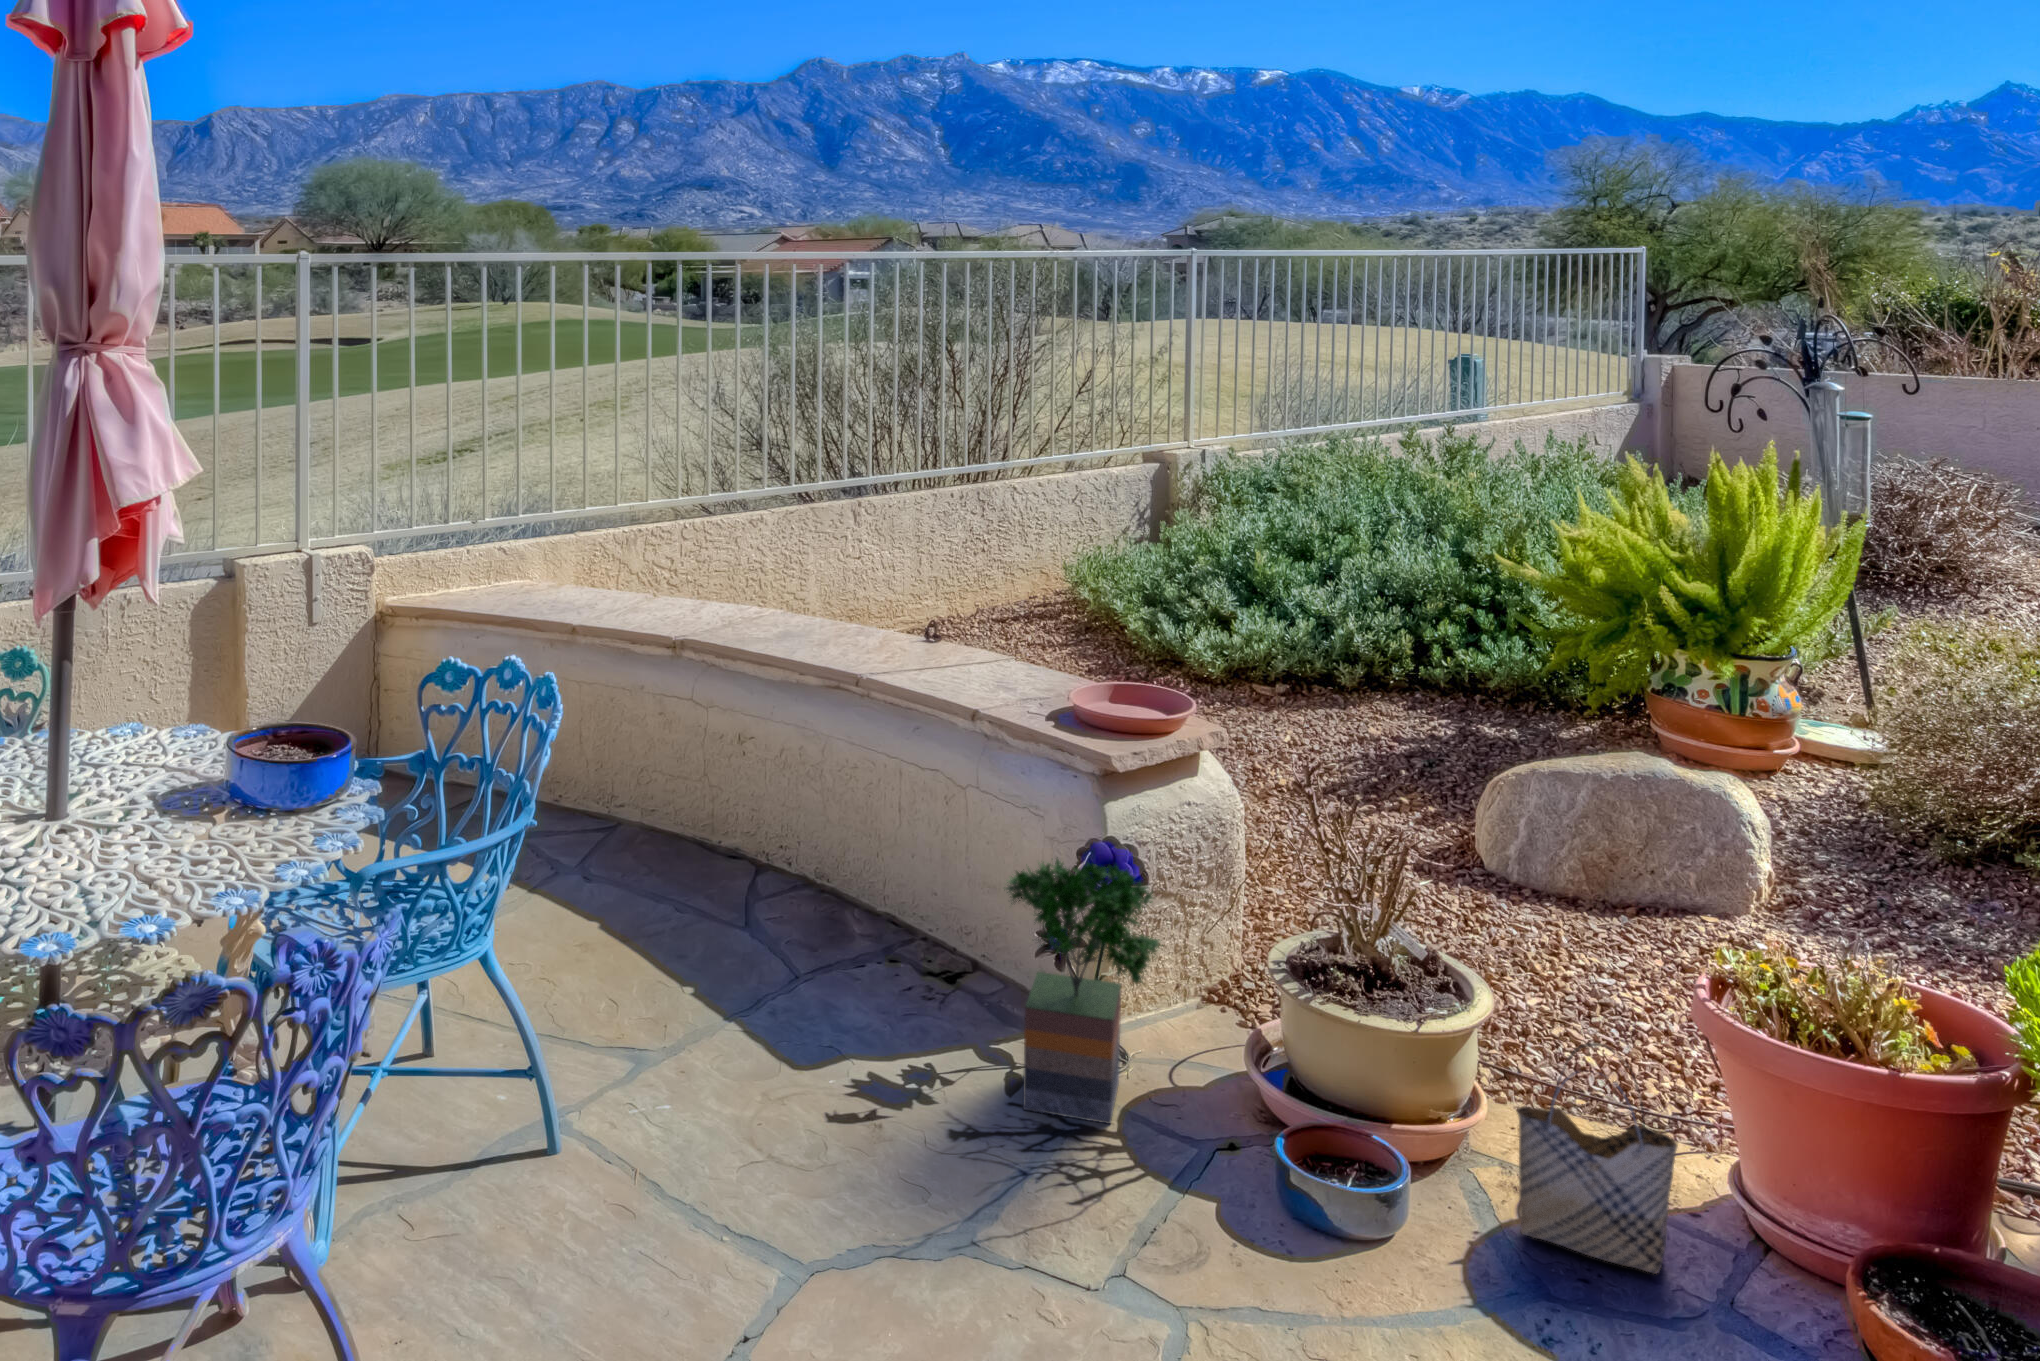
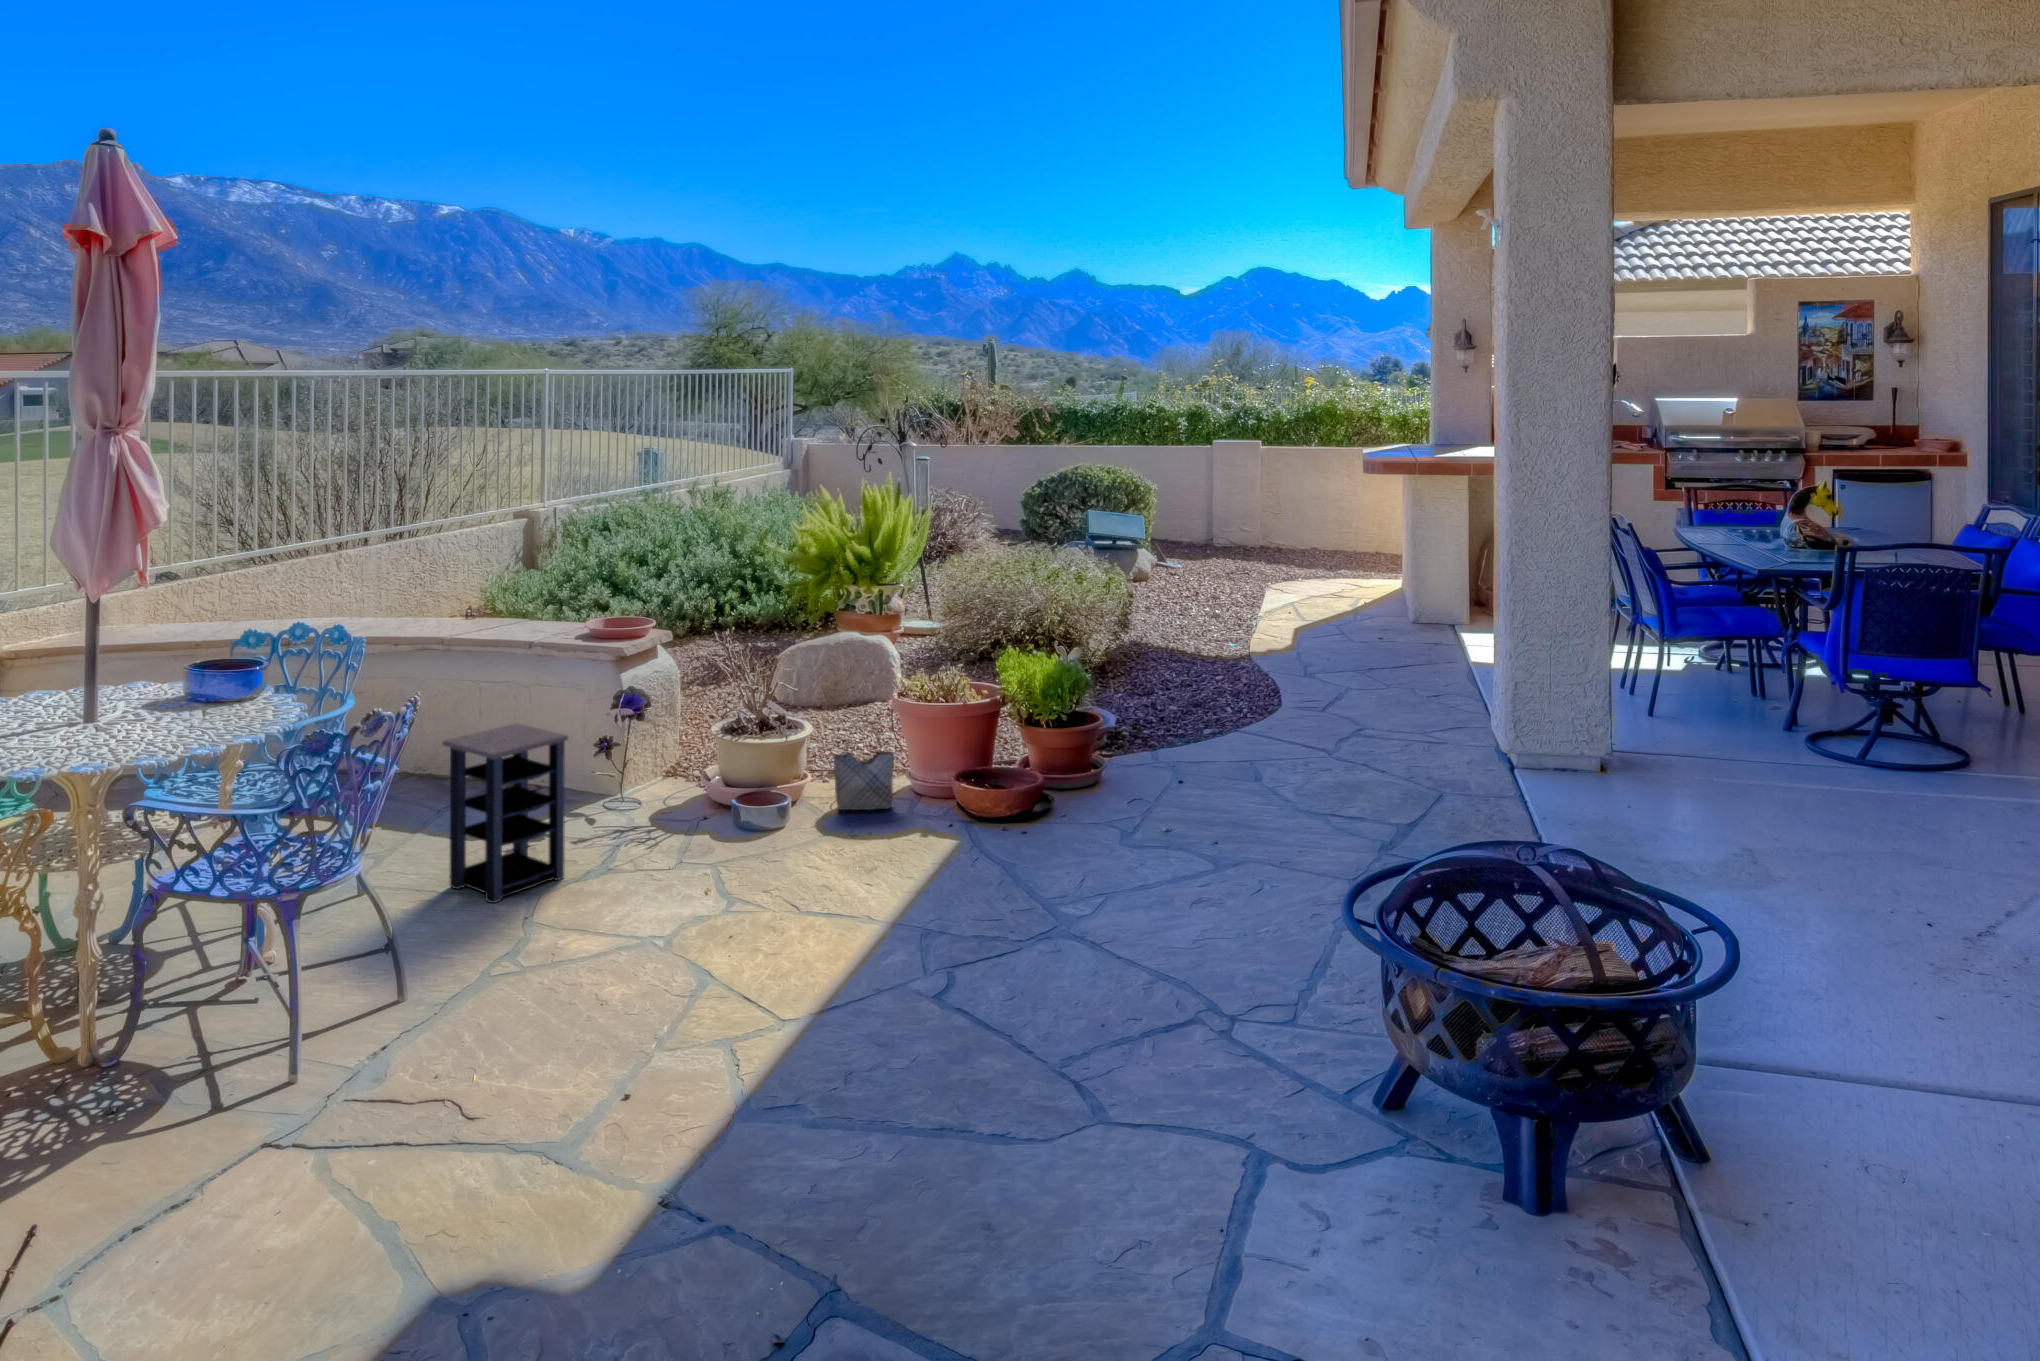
potted tree: present [1006,859,1163,1124] -> none [580,692,667,827]
side table: none [697,903,903,1262] -> present [443,723,568,903]

